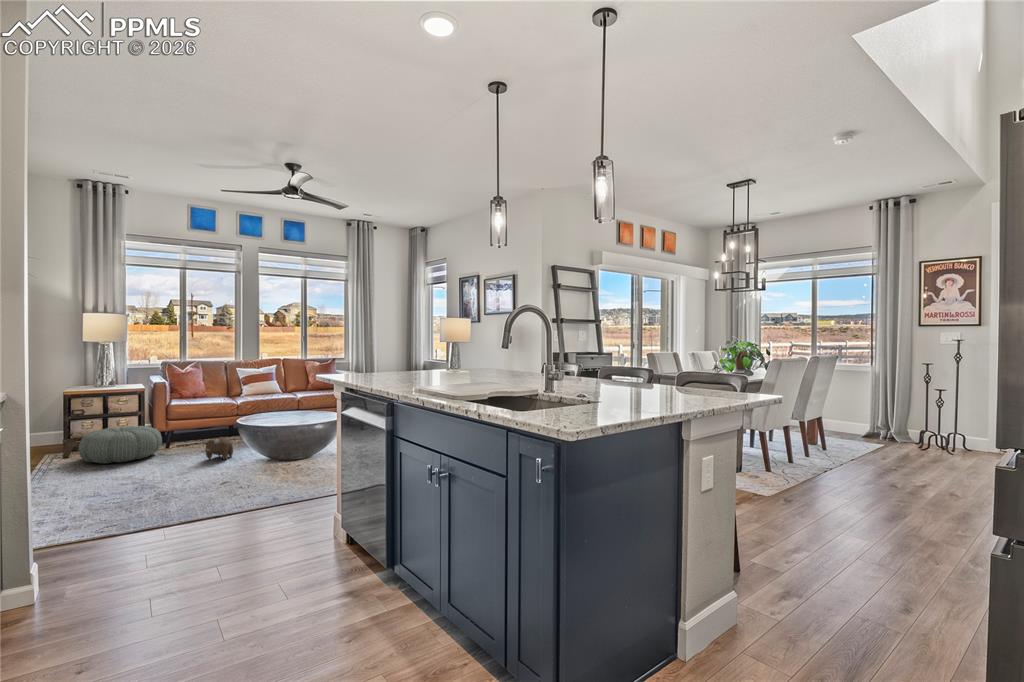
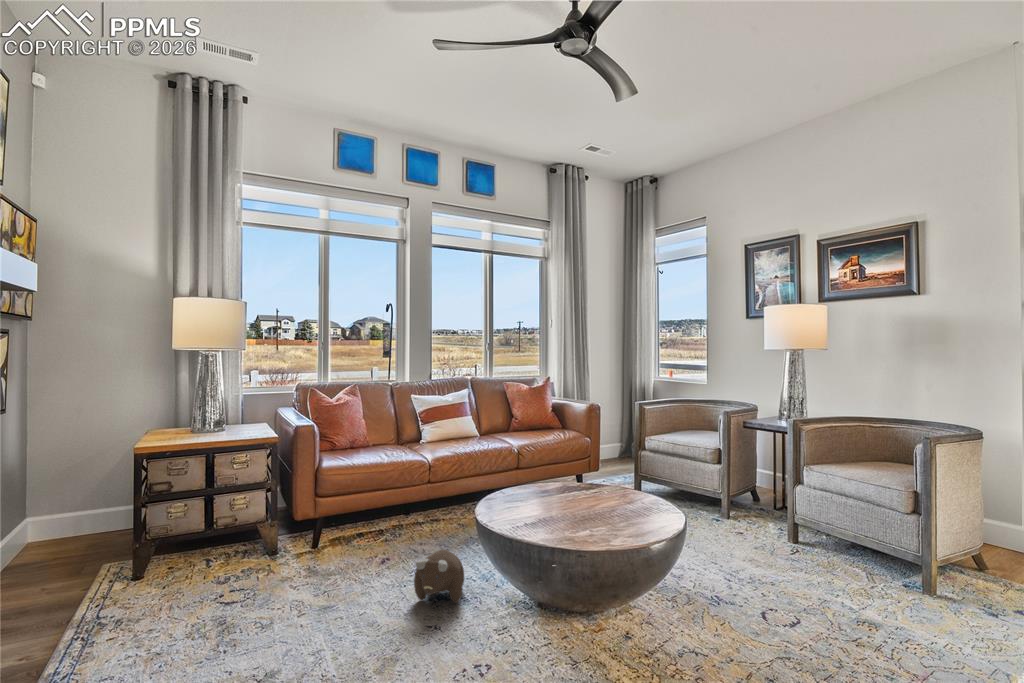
pouf: present [79,426,162,464] -> none [158,514,316,613]

